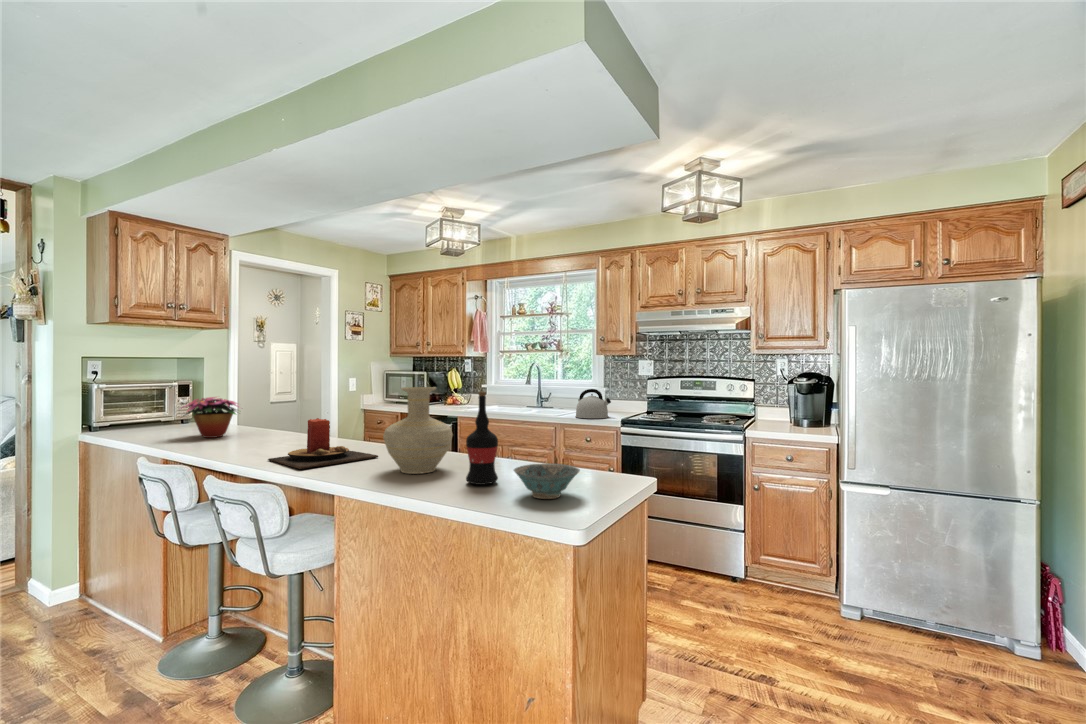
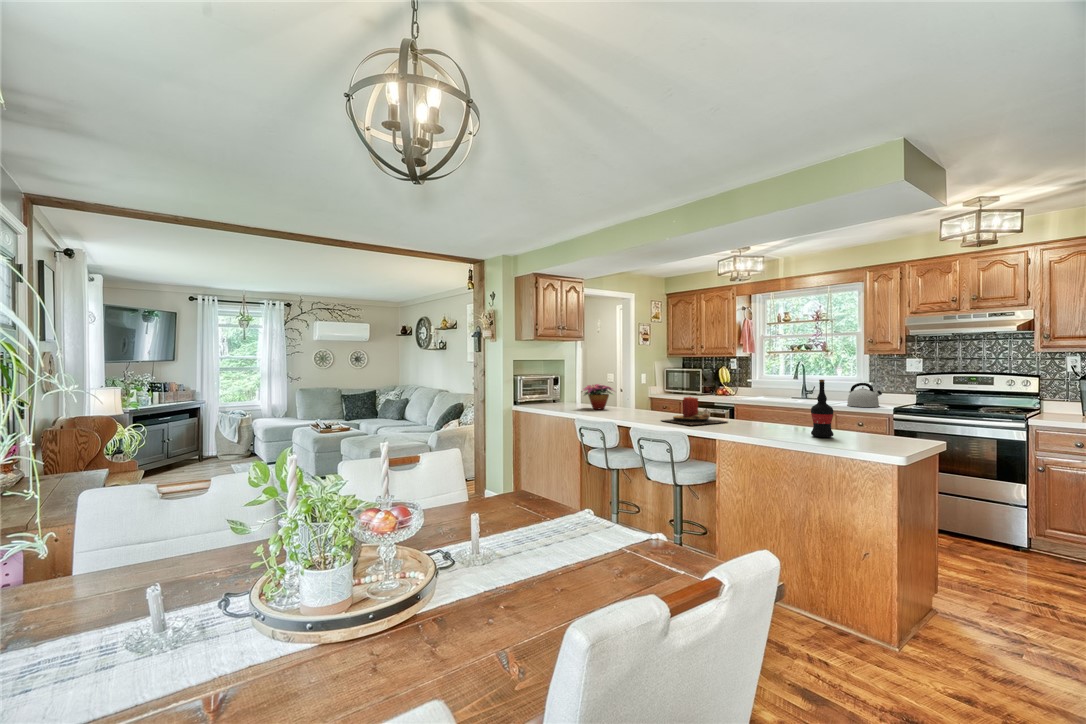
vase: present [383,387,453,474] -> none [744,377,791,431]
ceramic bowl: present [514,464,580,499] -> none [852,425,902,445]

